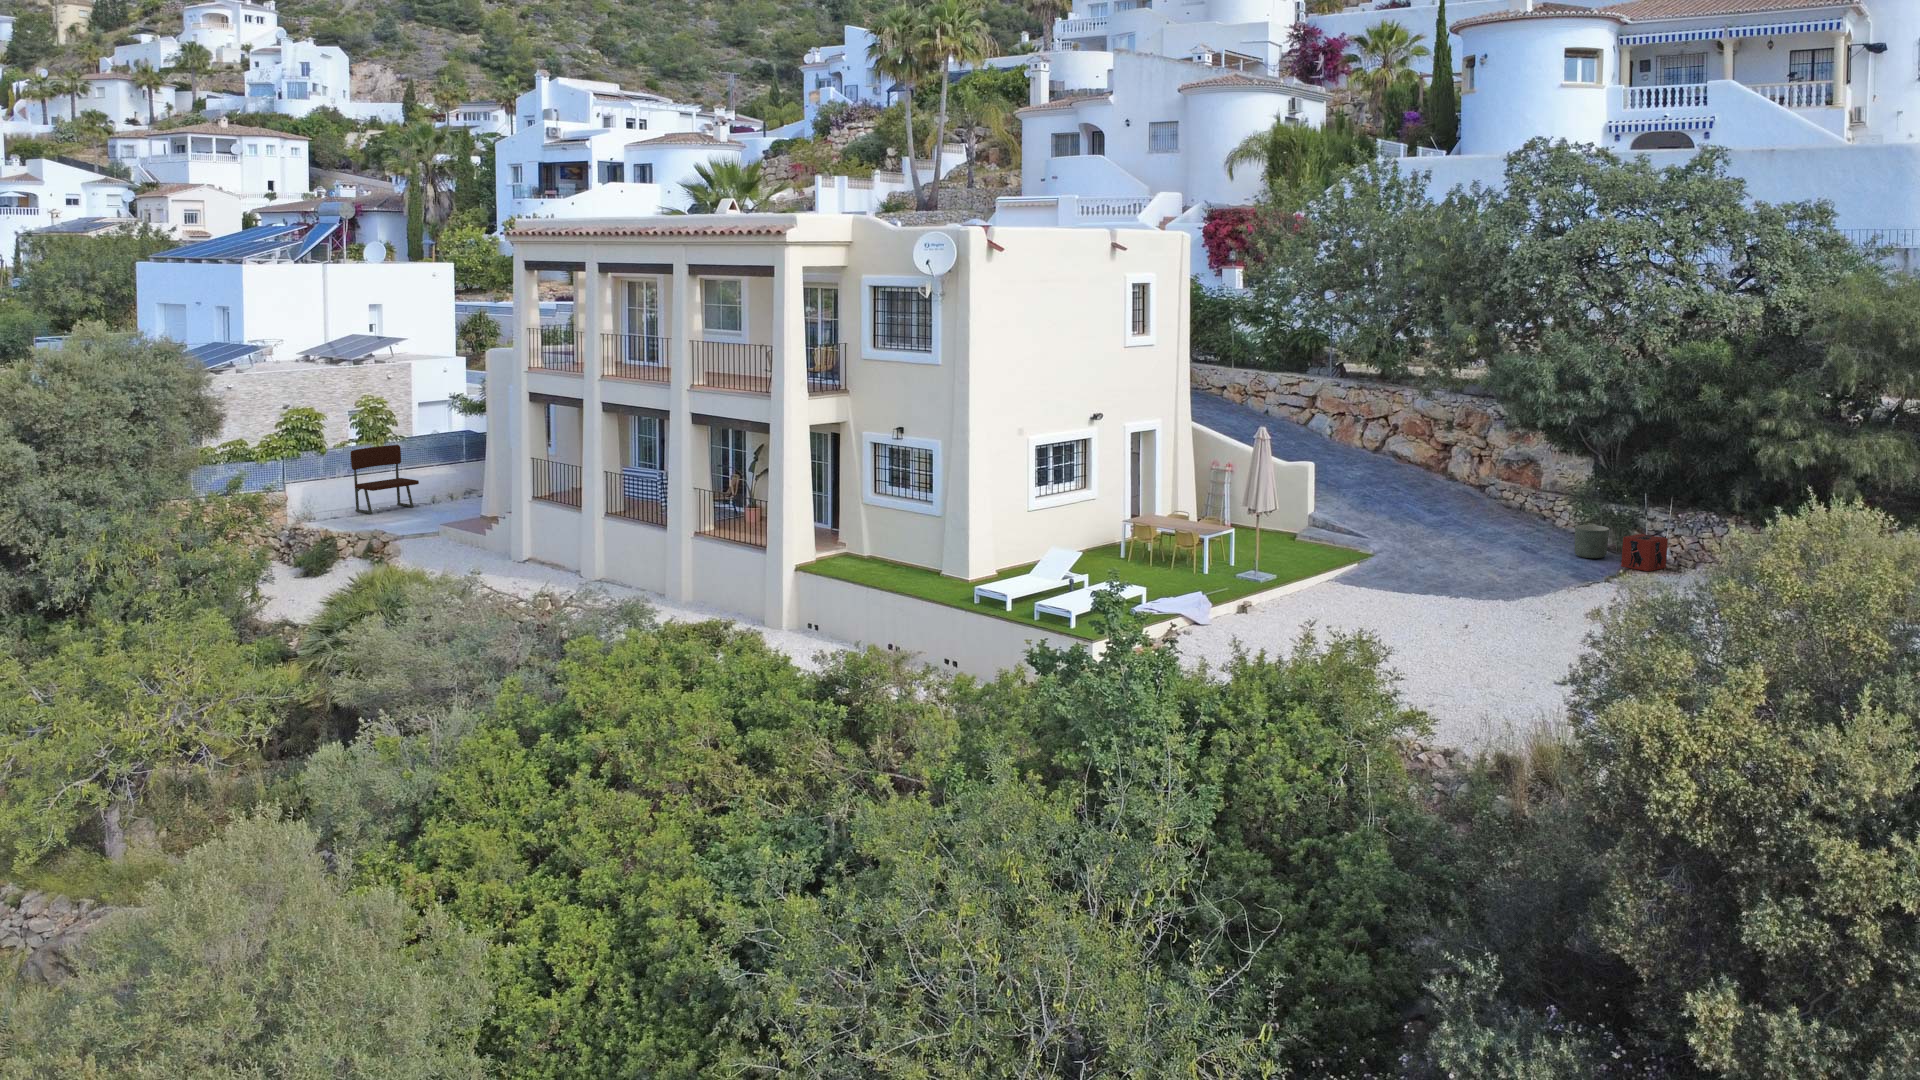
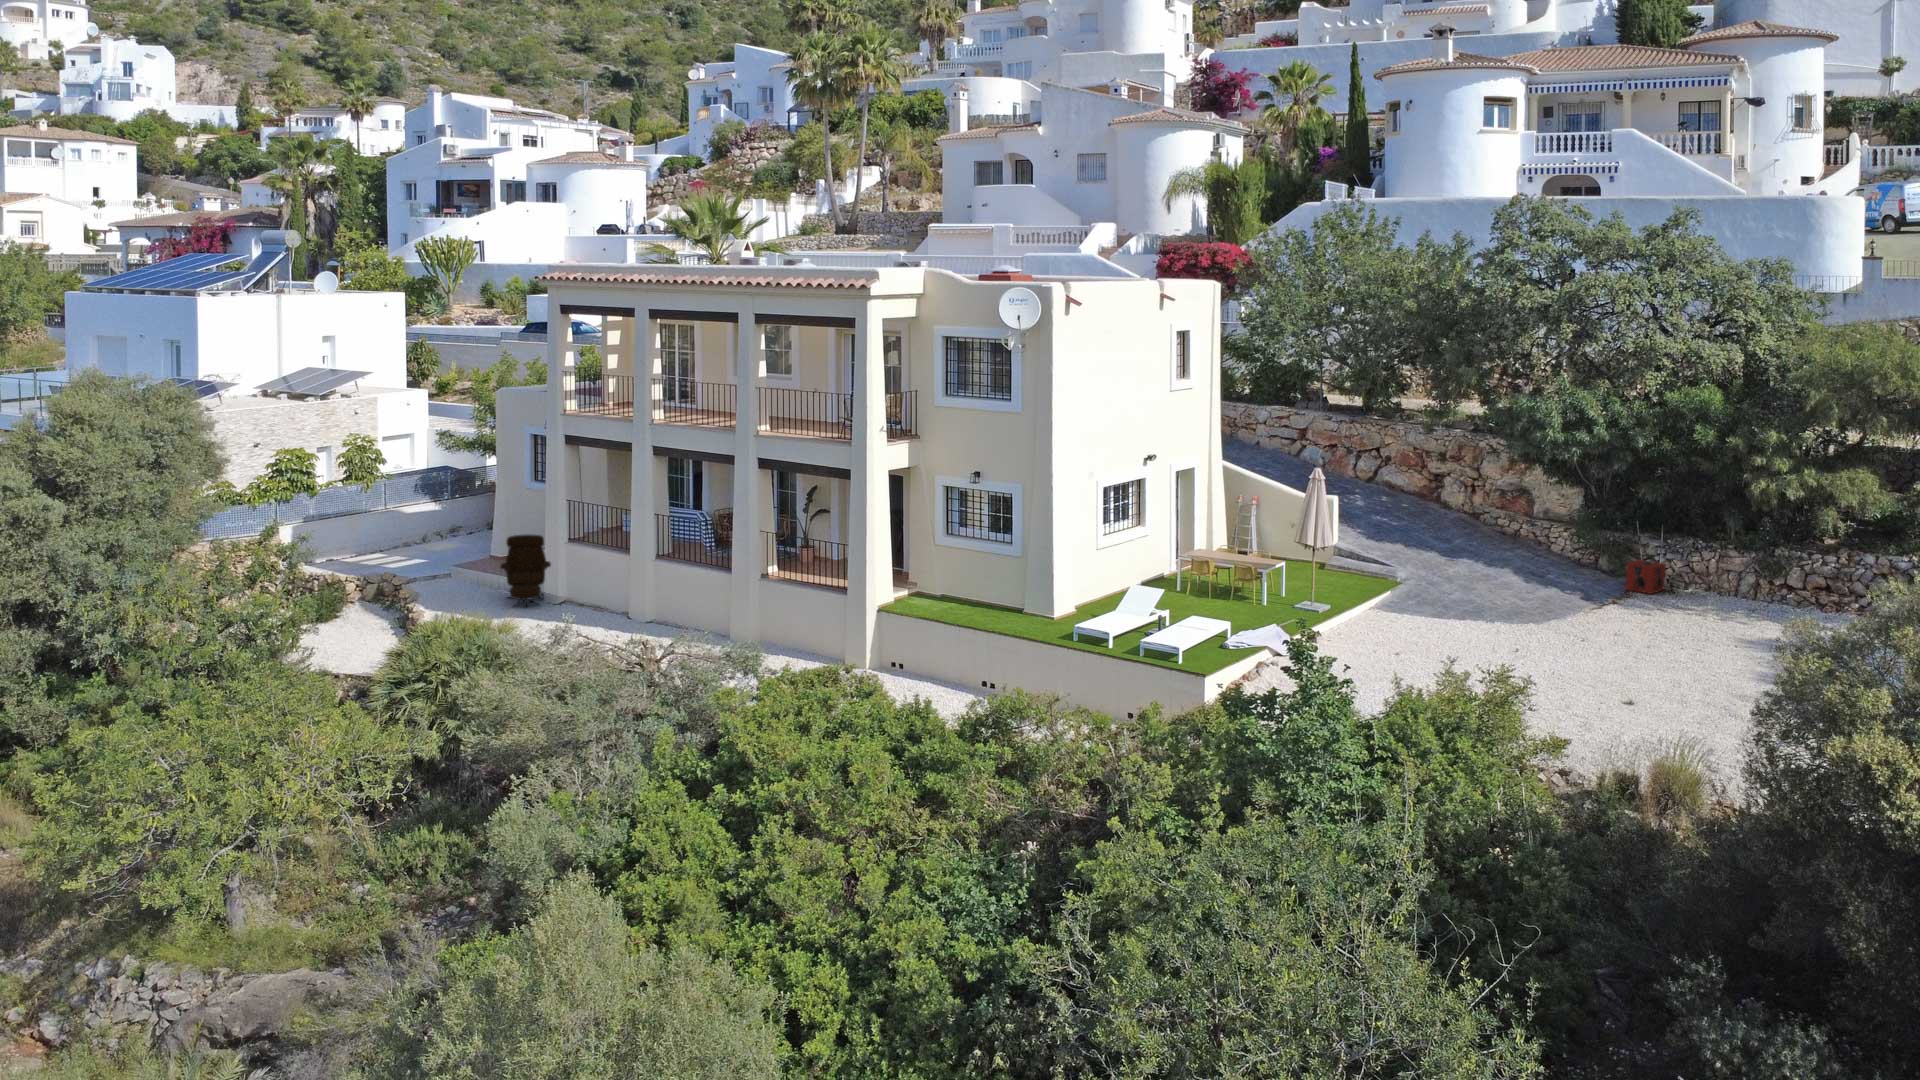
bench: present [351,445,419,514] -> none [367,484,433,554]
lounge chair: none [454,494,506,567] -> present [500,534,551,606]
planter: present [1575,525,1609,558] -> none [1580,552,1611,582]

